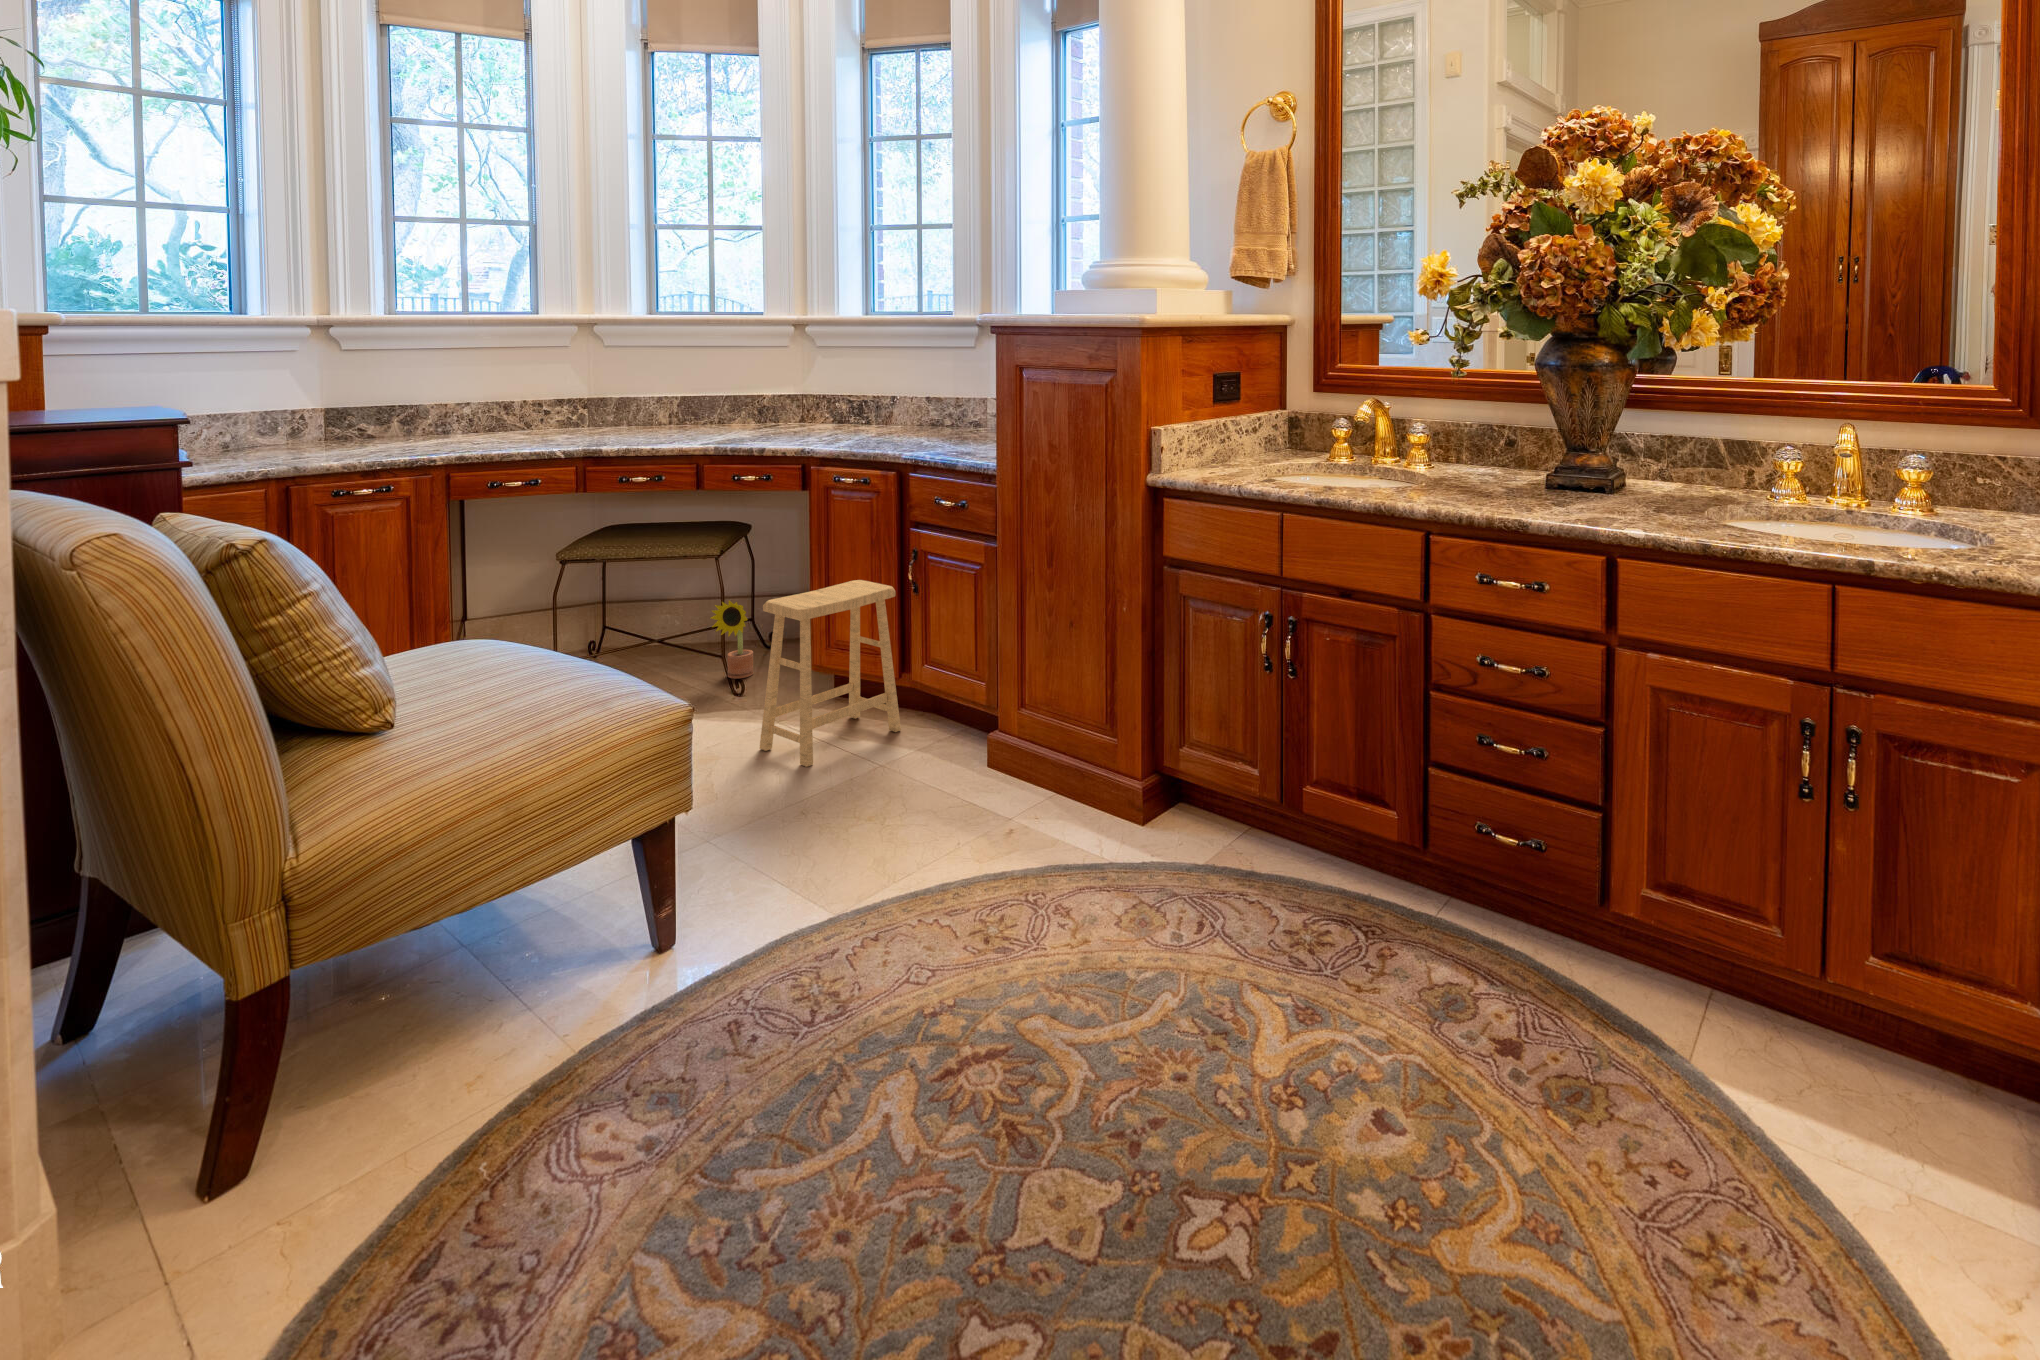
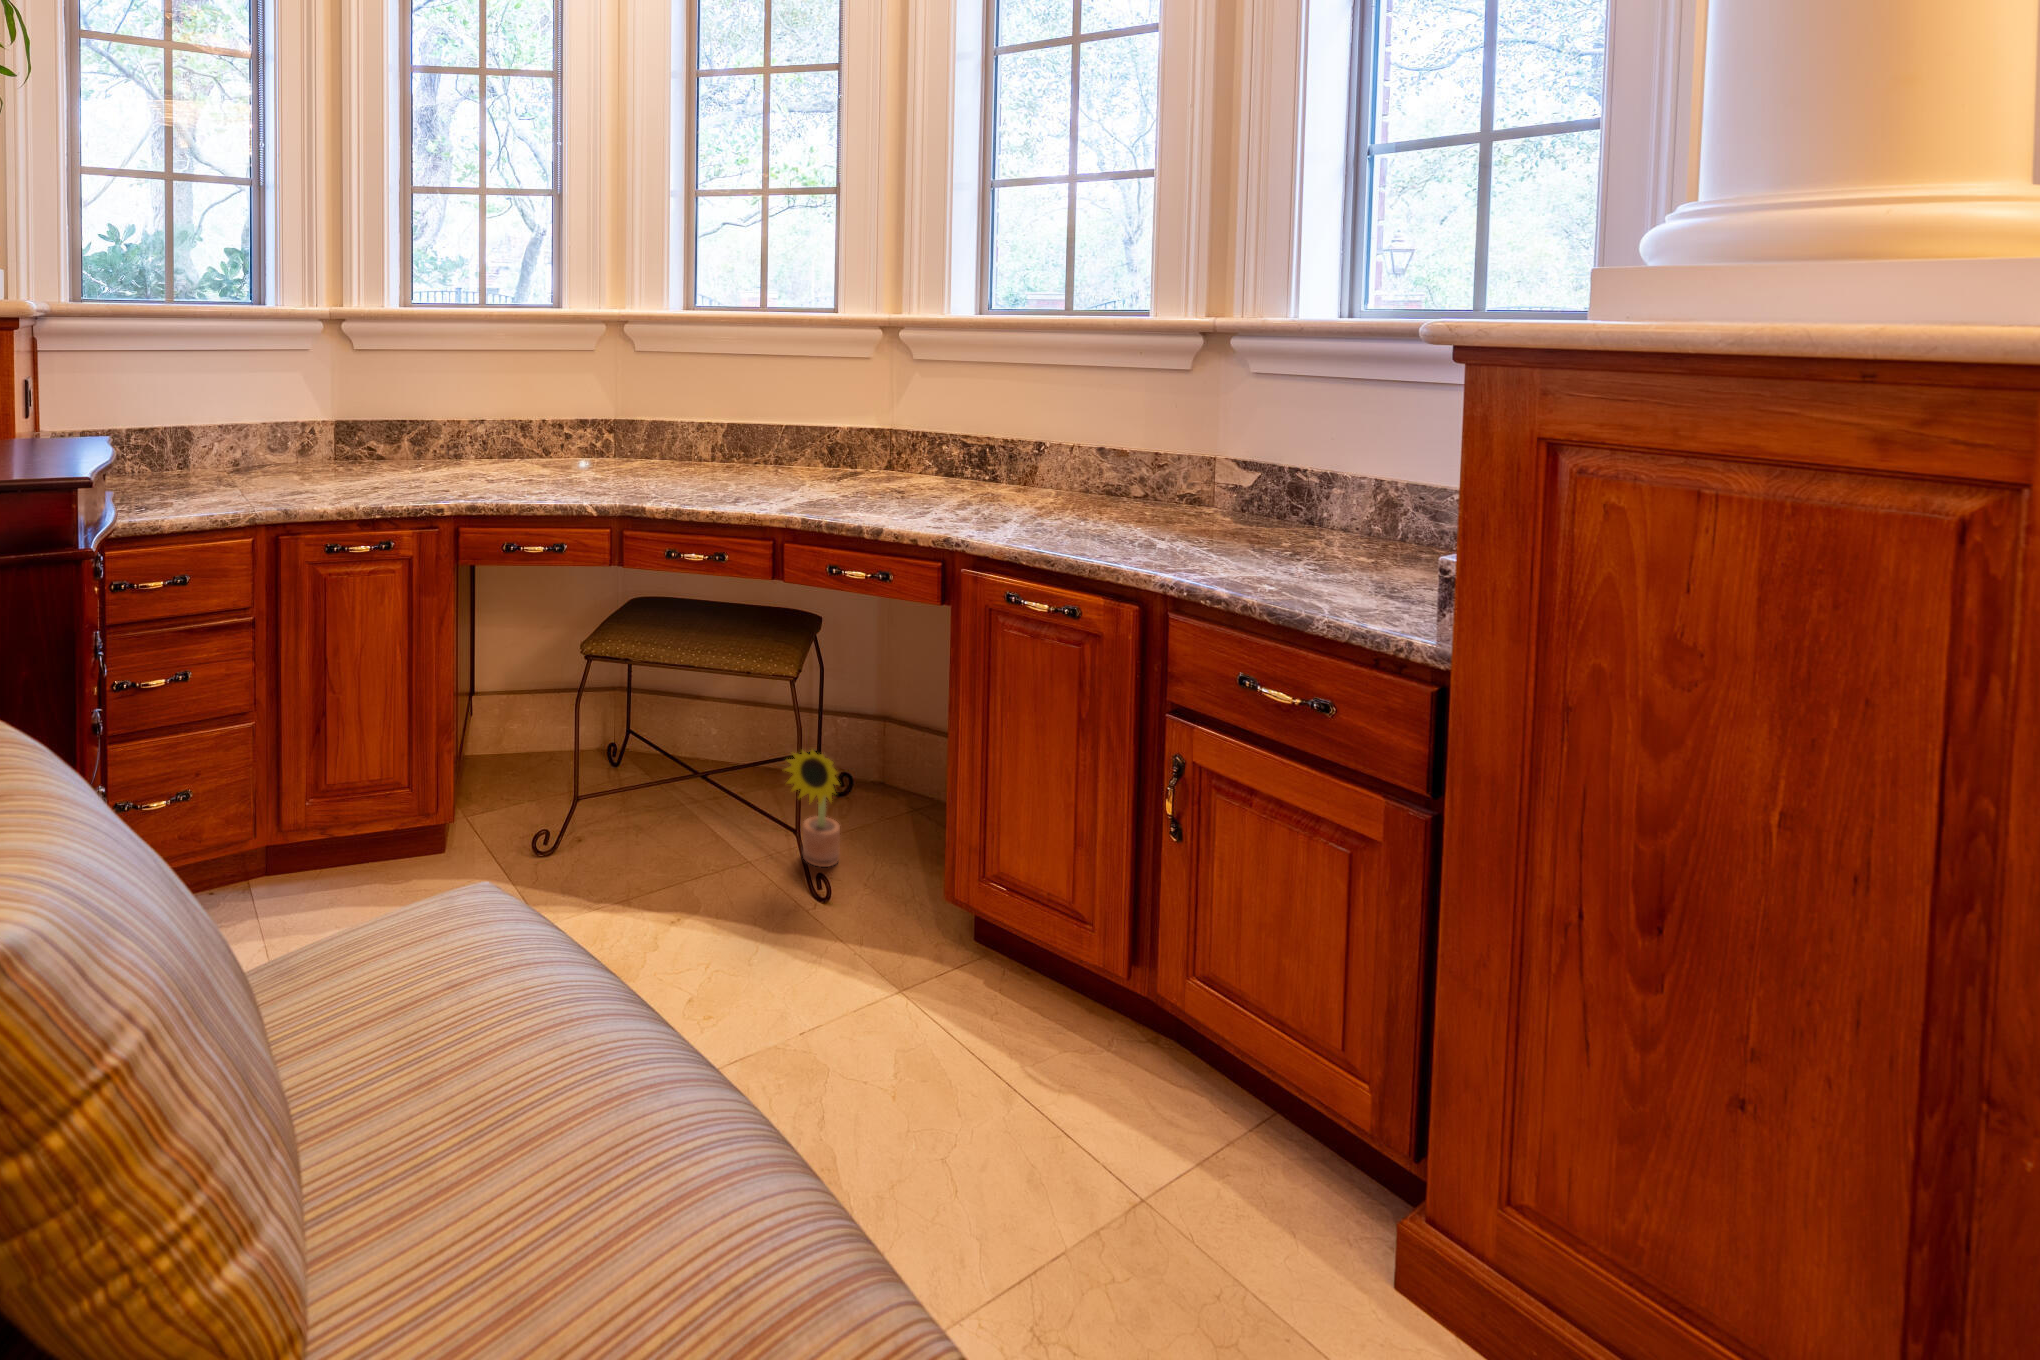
footstool: present [760,580,901,767] -> none [916,797,1172,1211]

